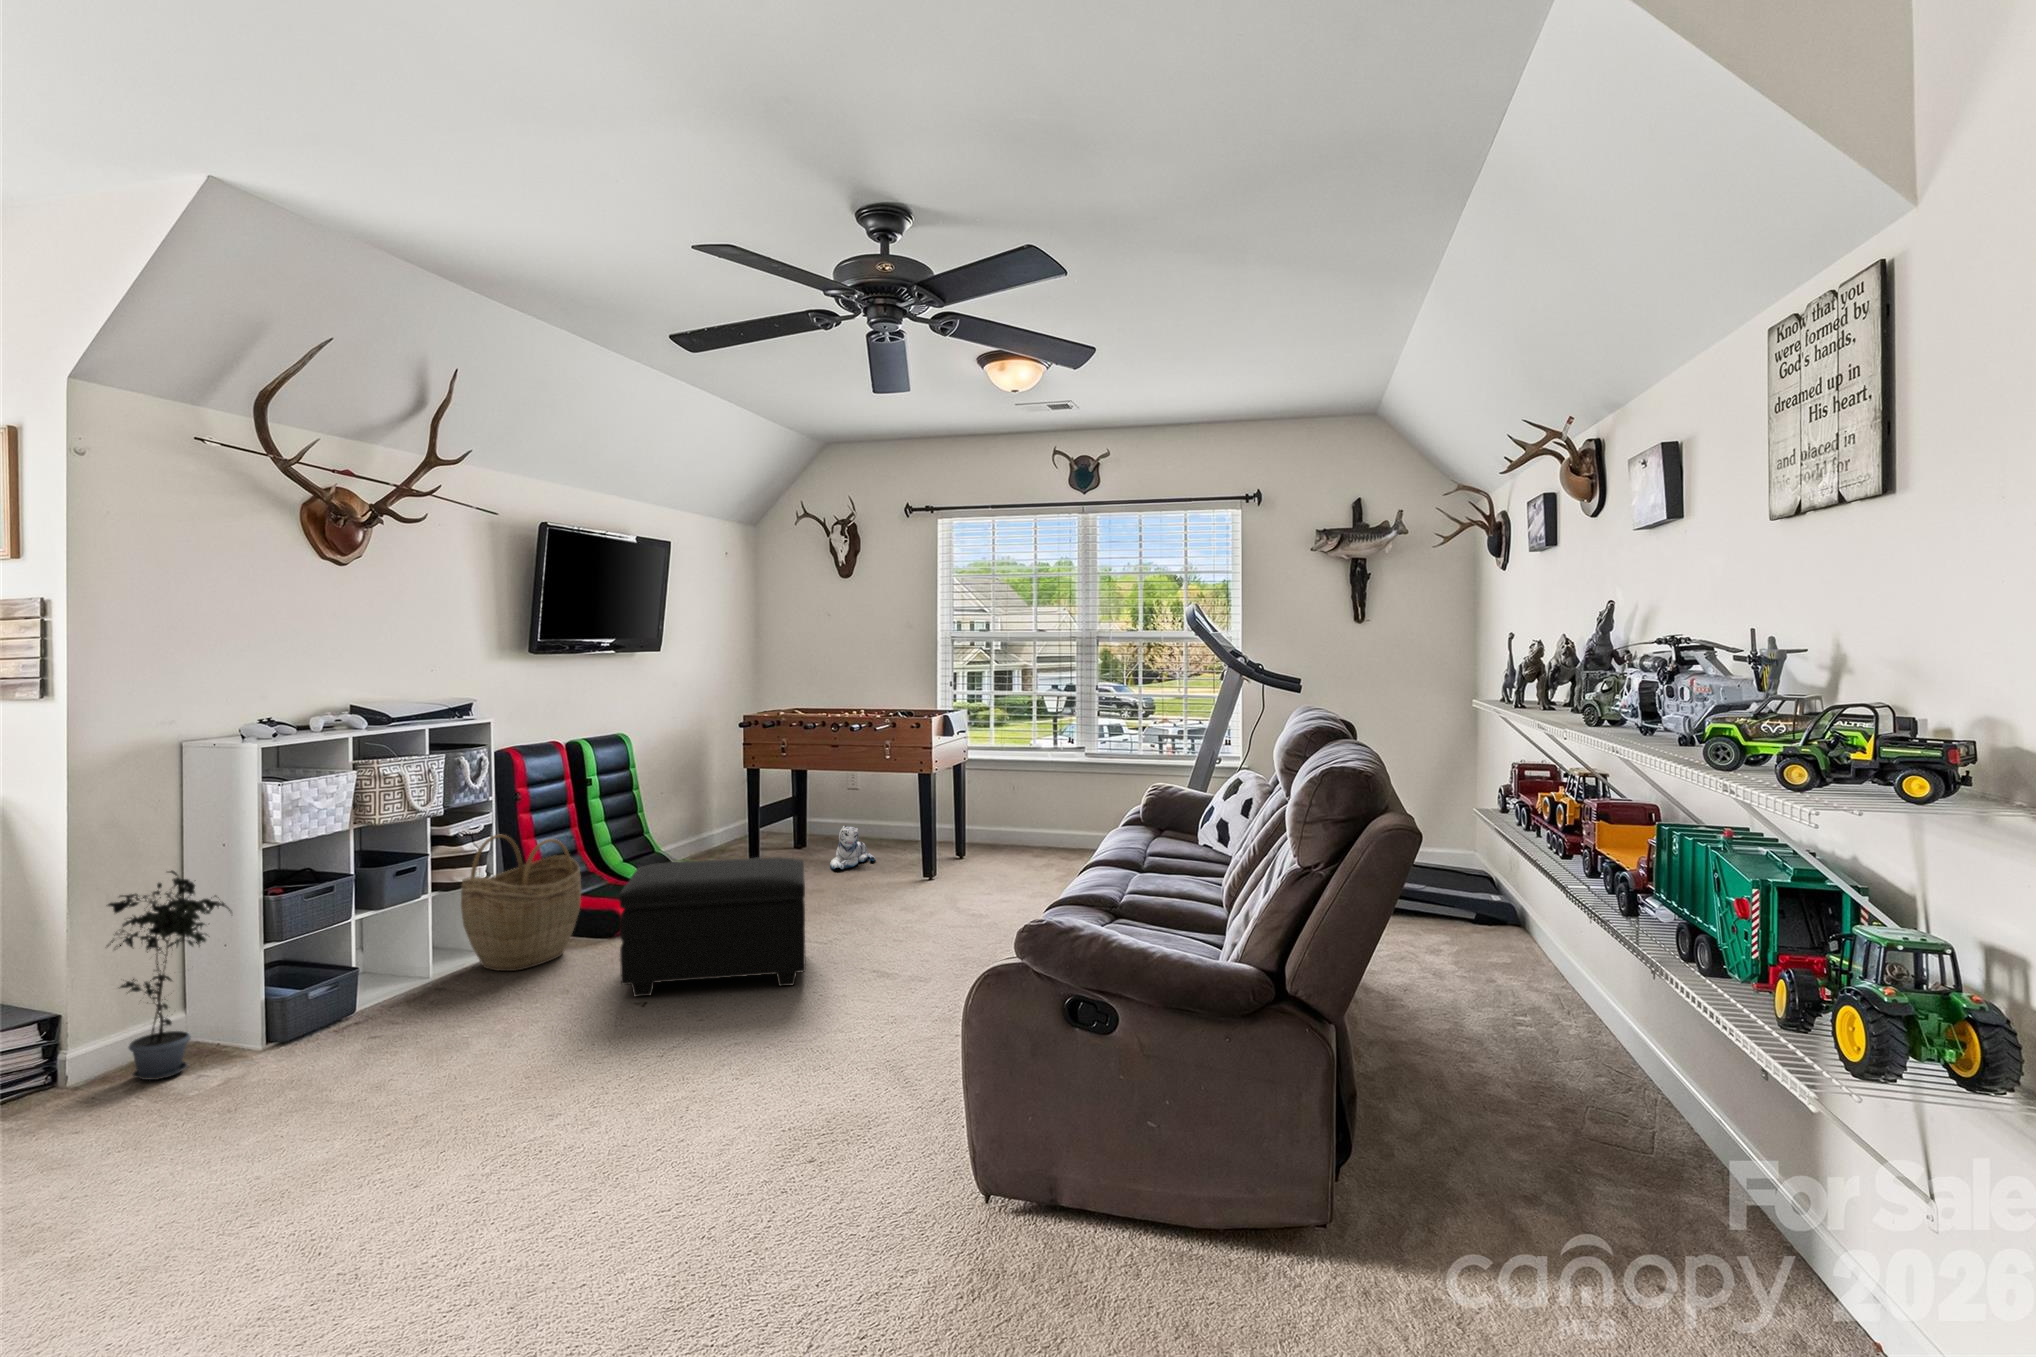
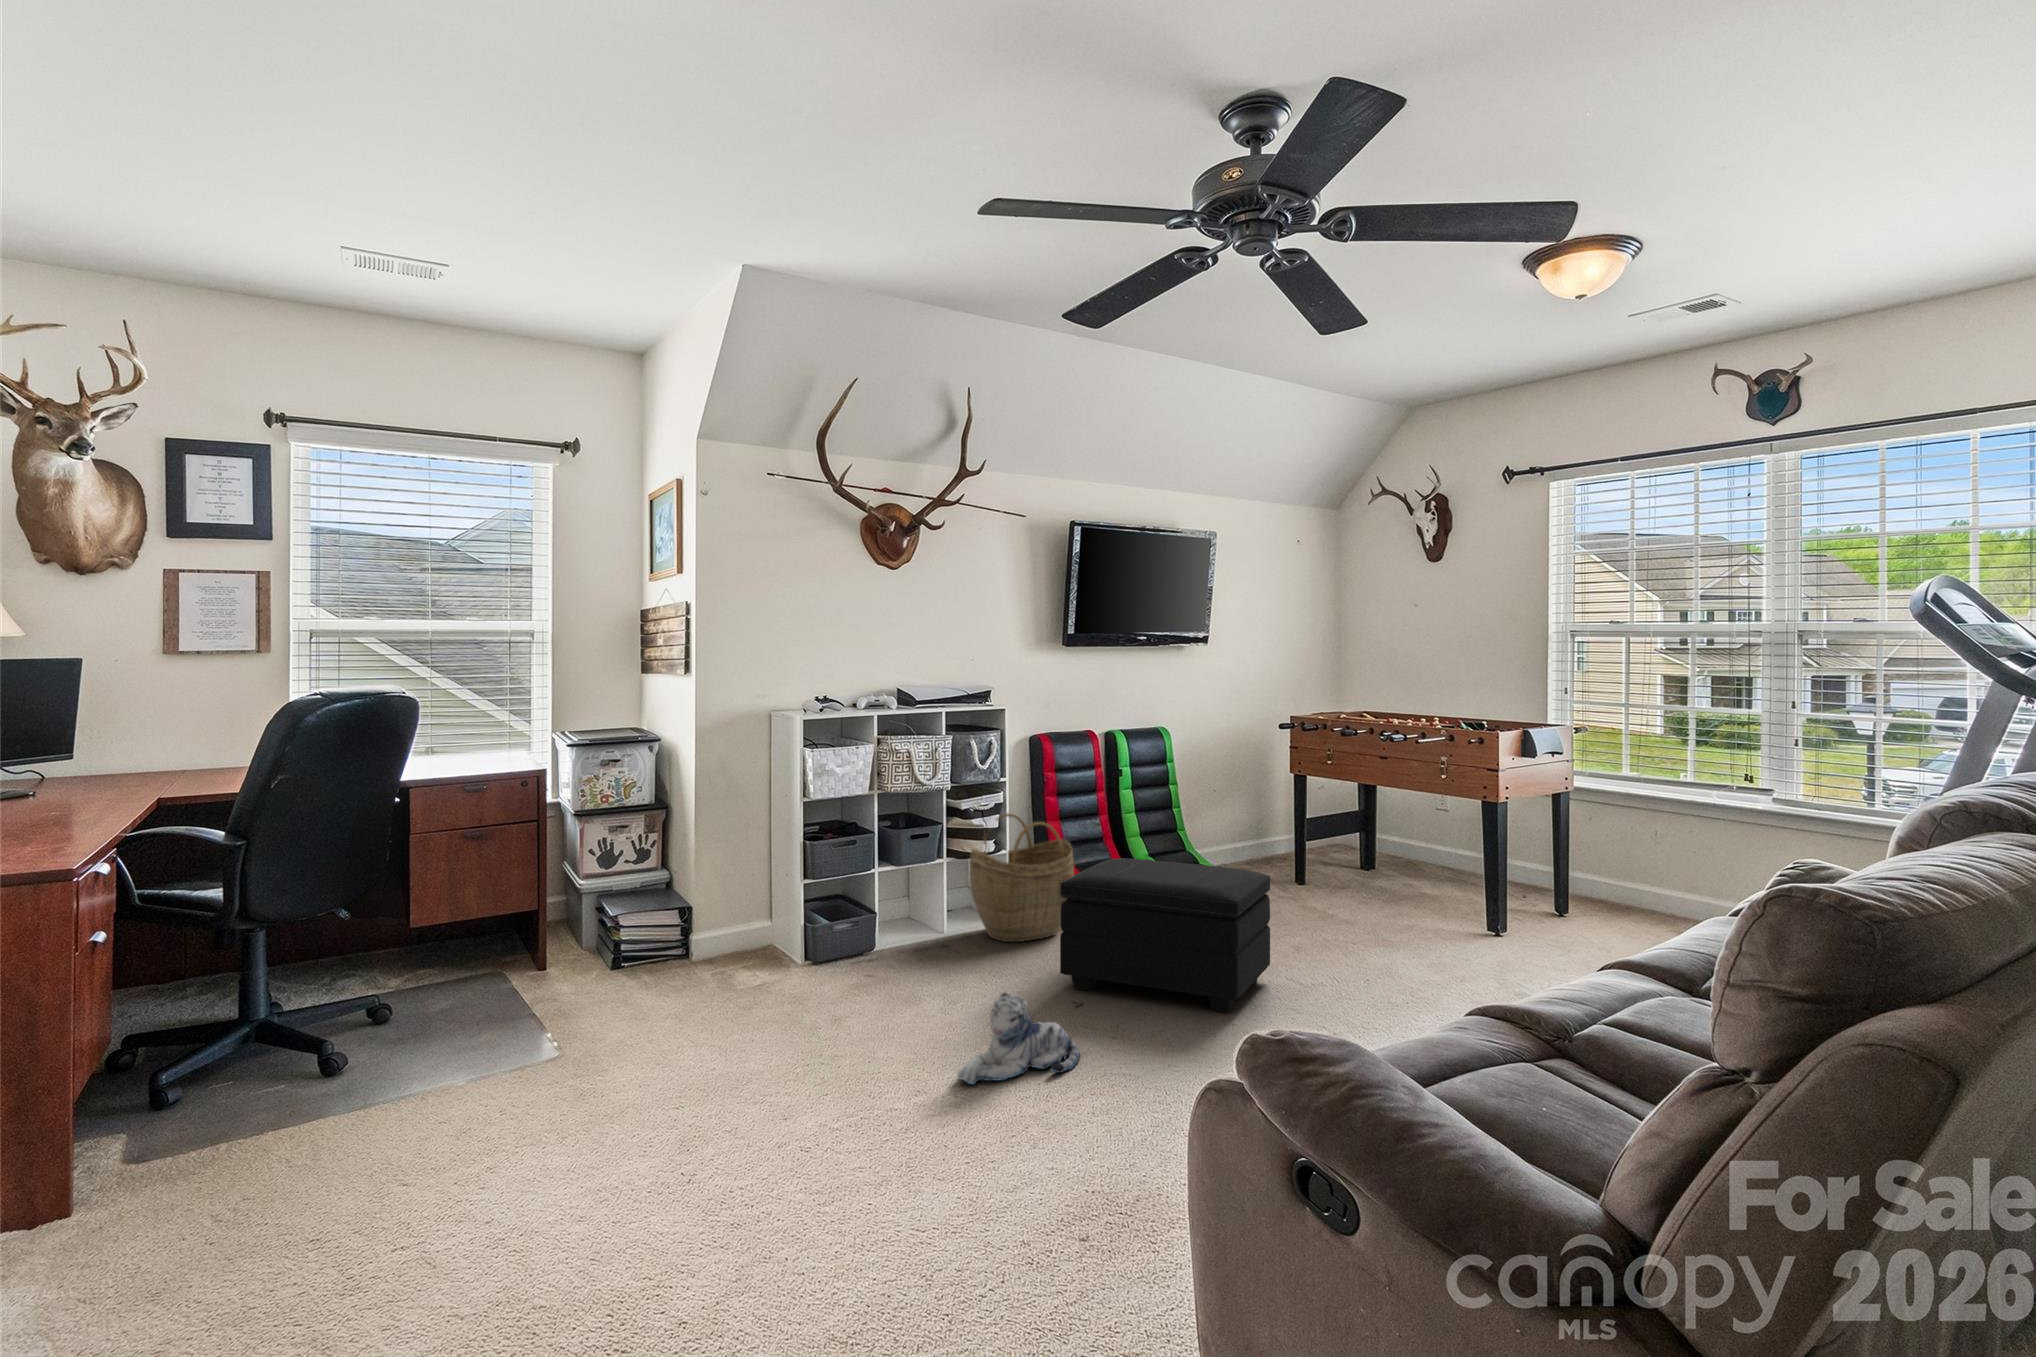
plush toy: present [830,826,875,870] -> present [957,992,1080,1084]
potted plant: present [107,871,232,1080] -> none [692,812,764,974]

